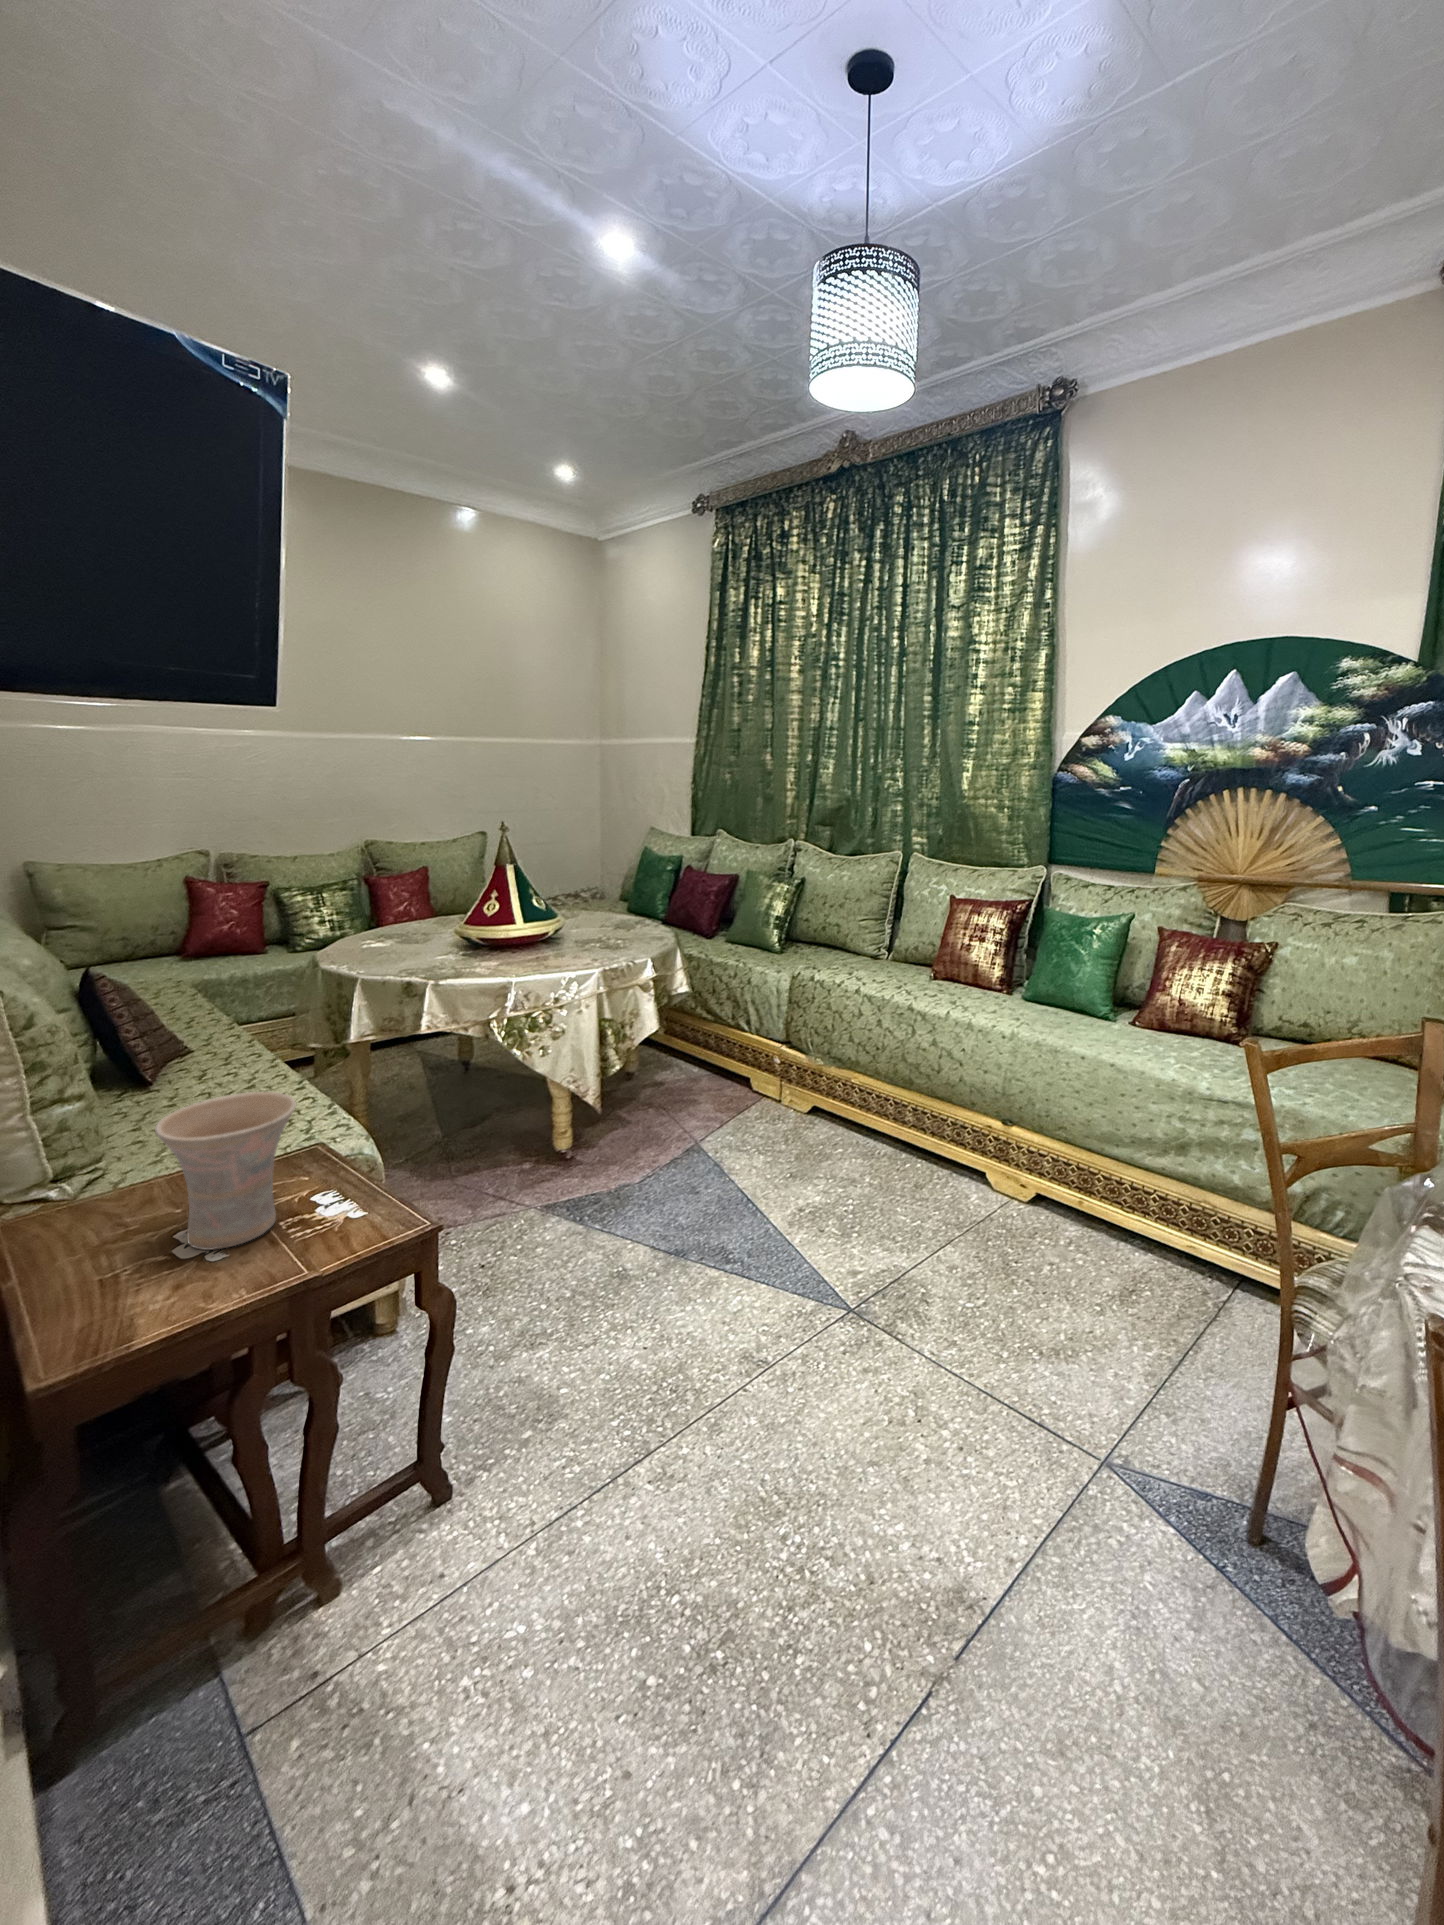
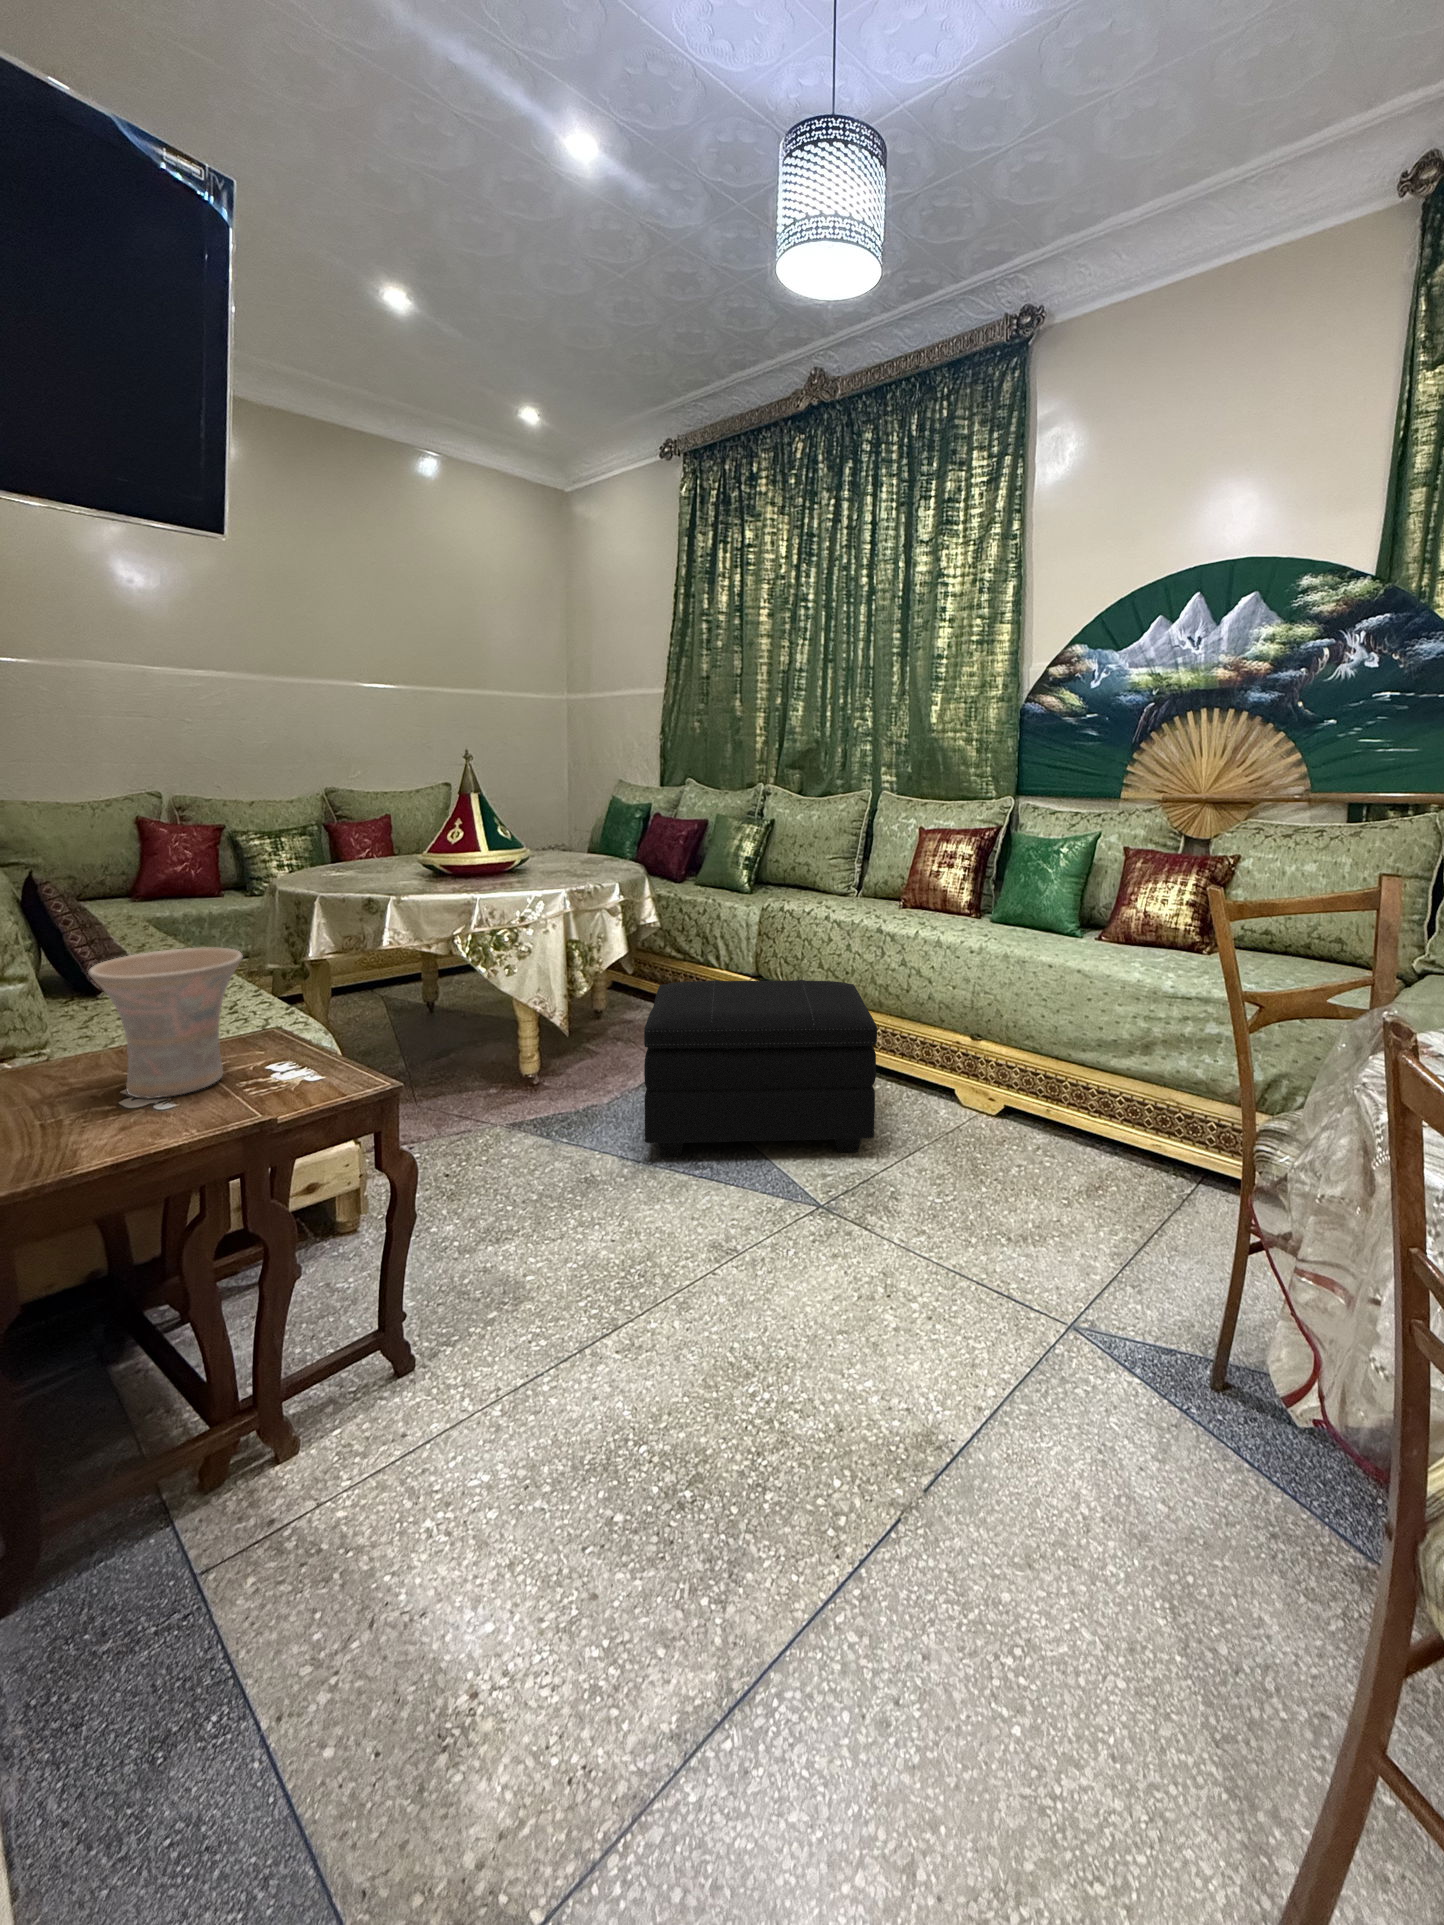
footstool: none [674,1066,907,1253] -> present [644,980,877,1156]

